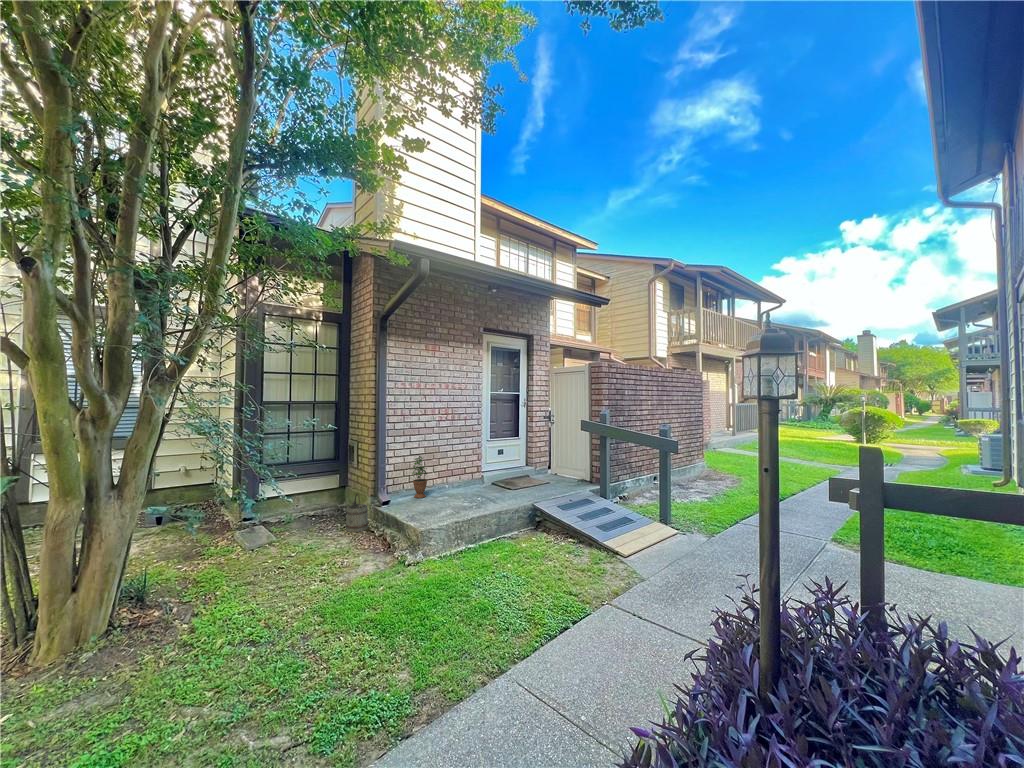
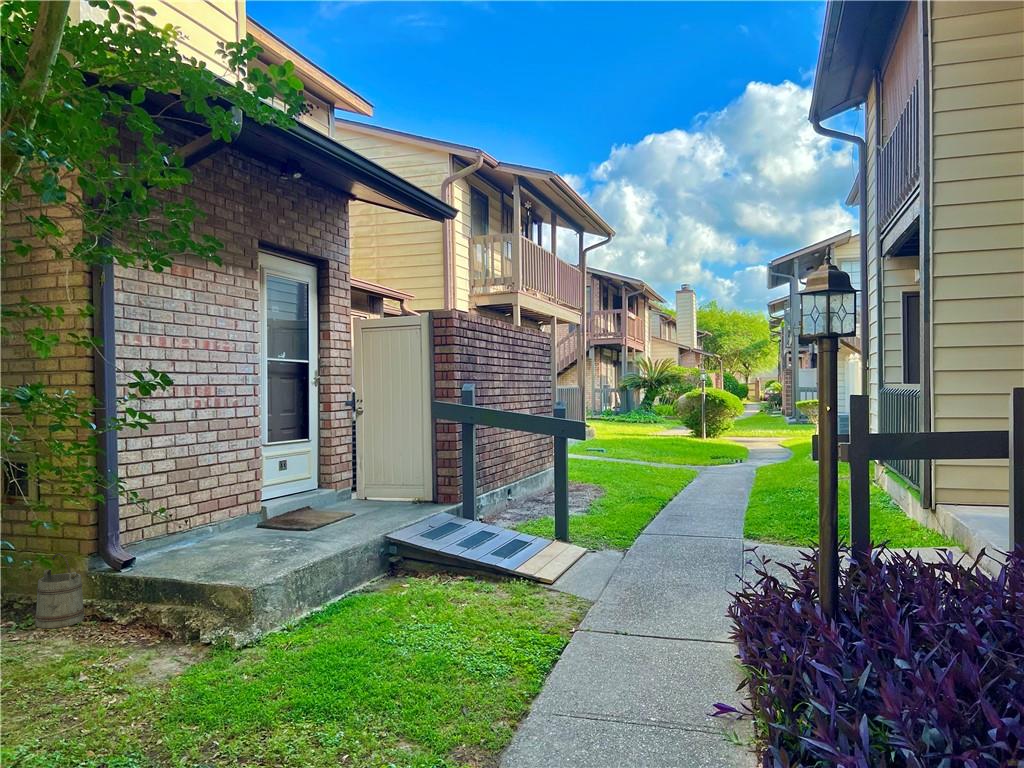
potted plant: present [412,456,427,498] -> none [158,472,191,550]

